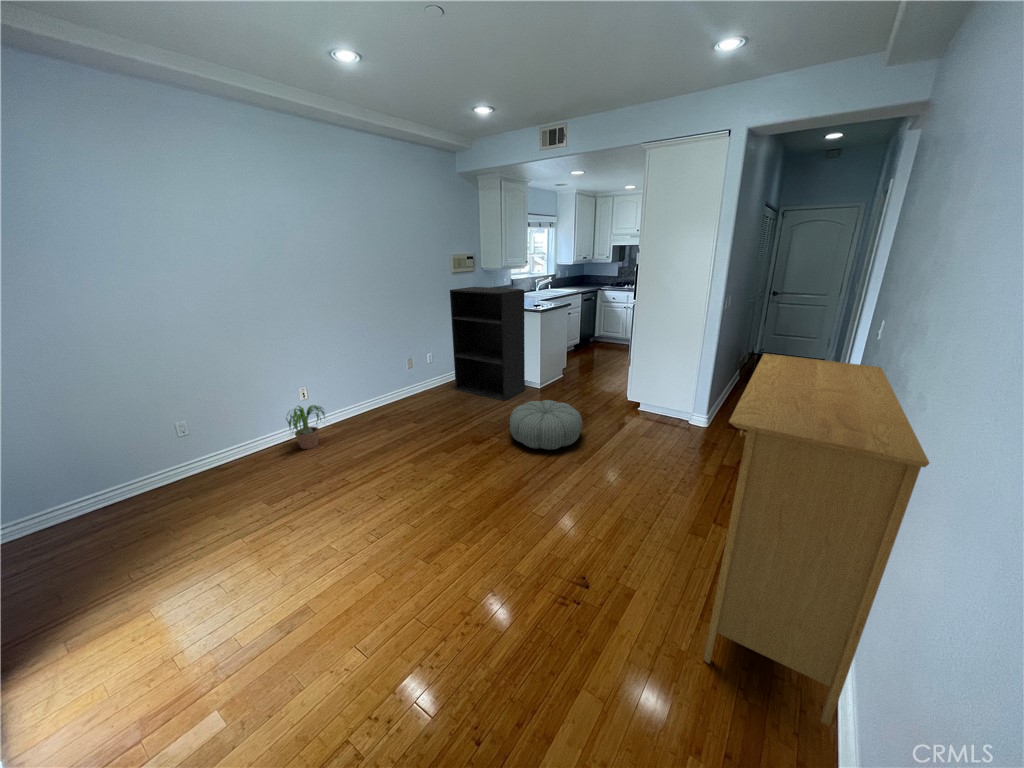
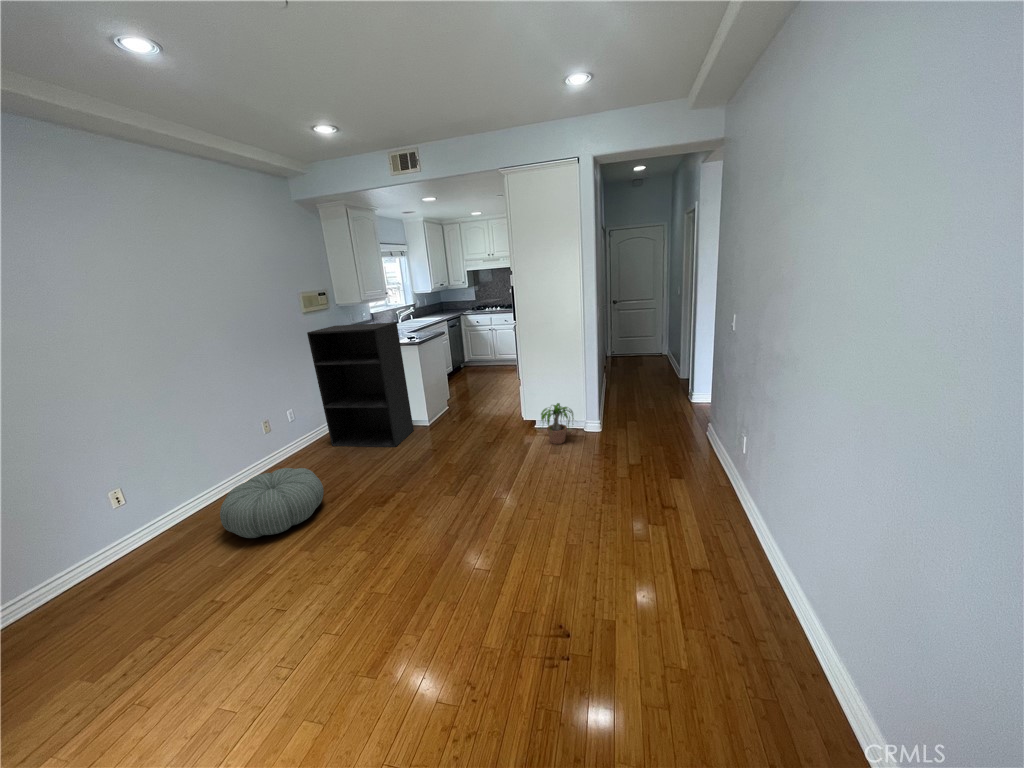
console table: present [703,353,929,726] -> none [667,353,882,689]
pouf: present [510,400,582,450] -> present [220,468,324,538]
potted plant: present [286,405,325,449] -> present [541,403,574,444]

